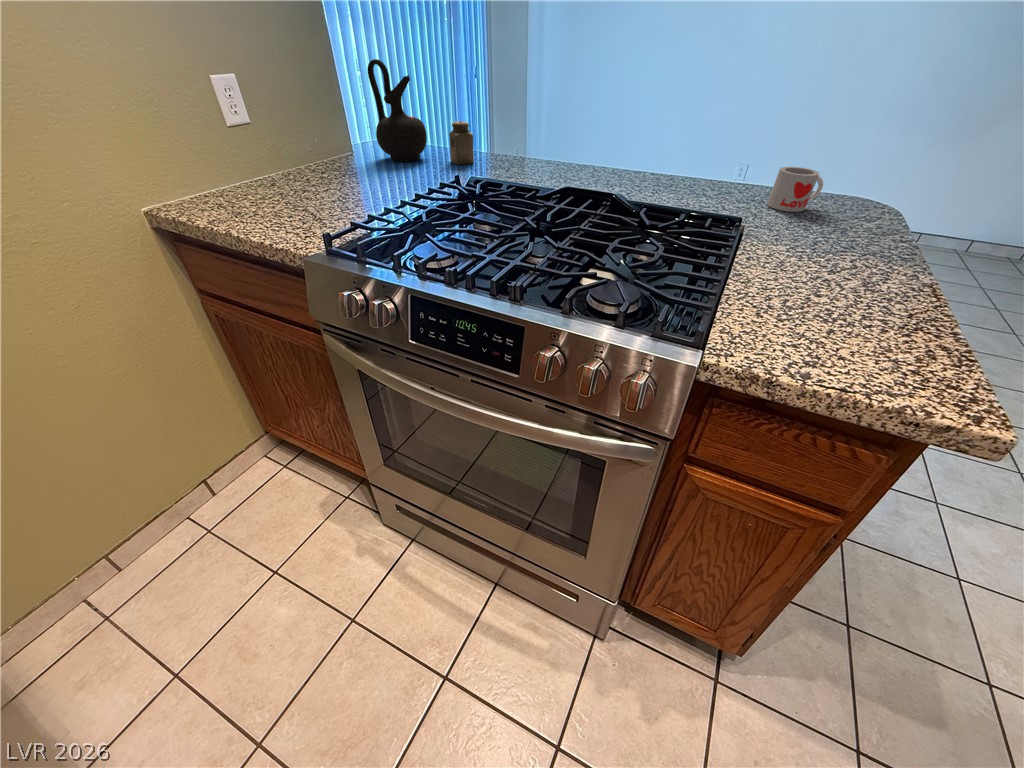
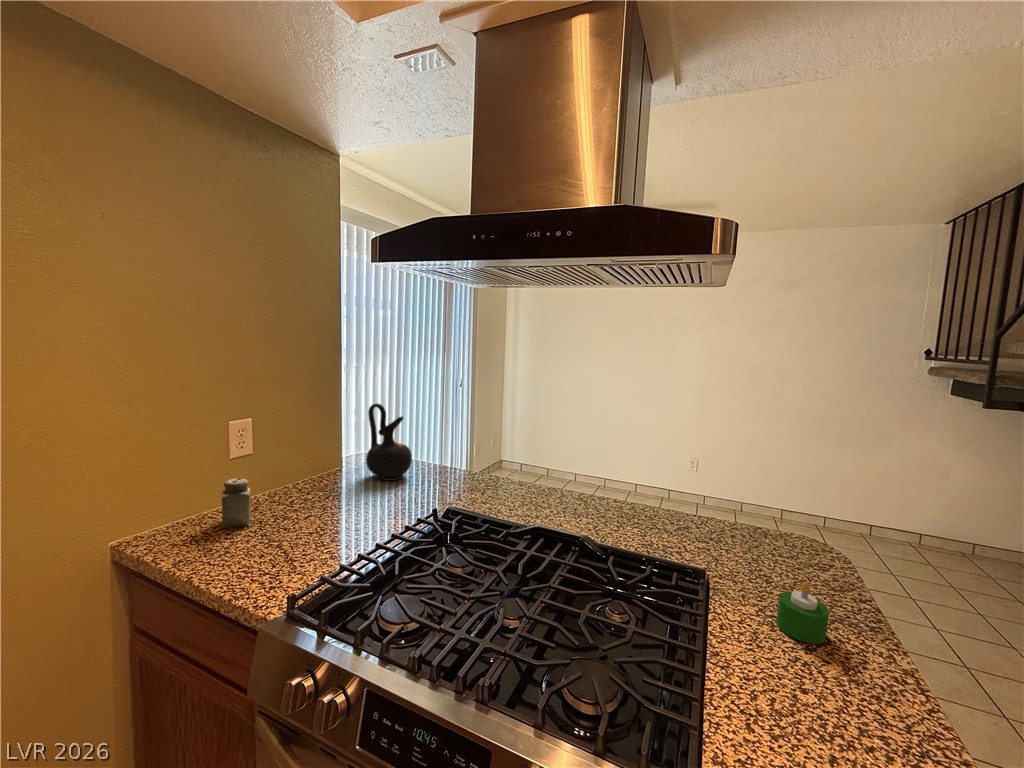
salt shaker: present [449,121,474,165] -> present [222,478,250,529]
mug: present [767,167,823,212] -> none [724,512,770,556]
candle: none [806,208,867,268] -> present [776,582,829,644]

